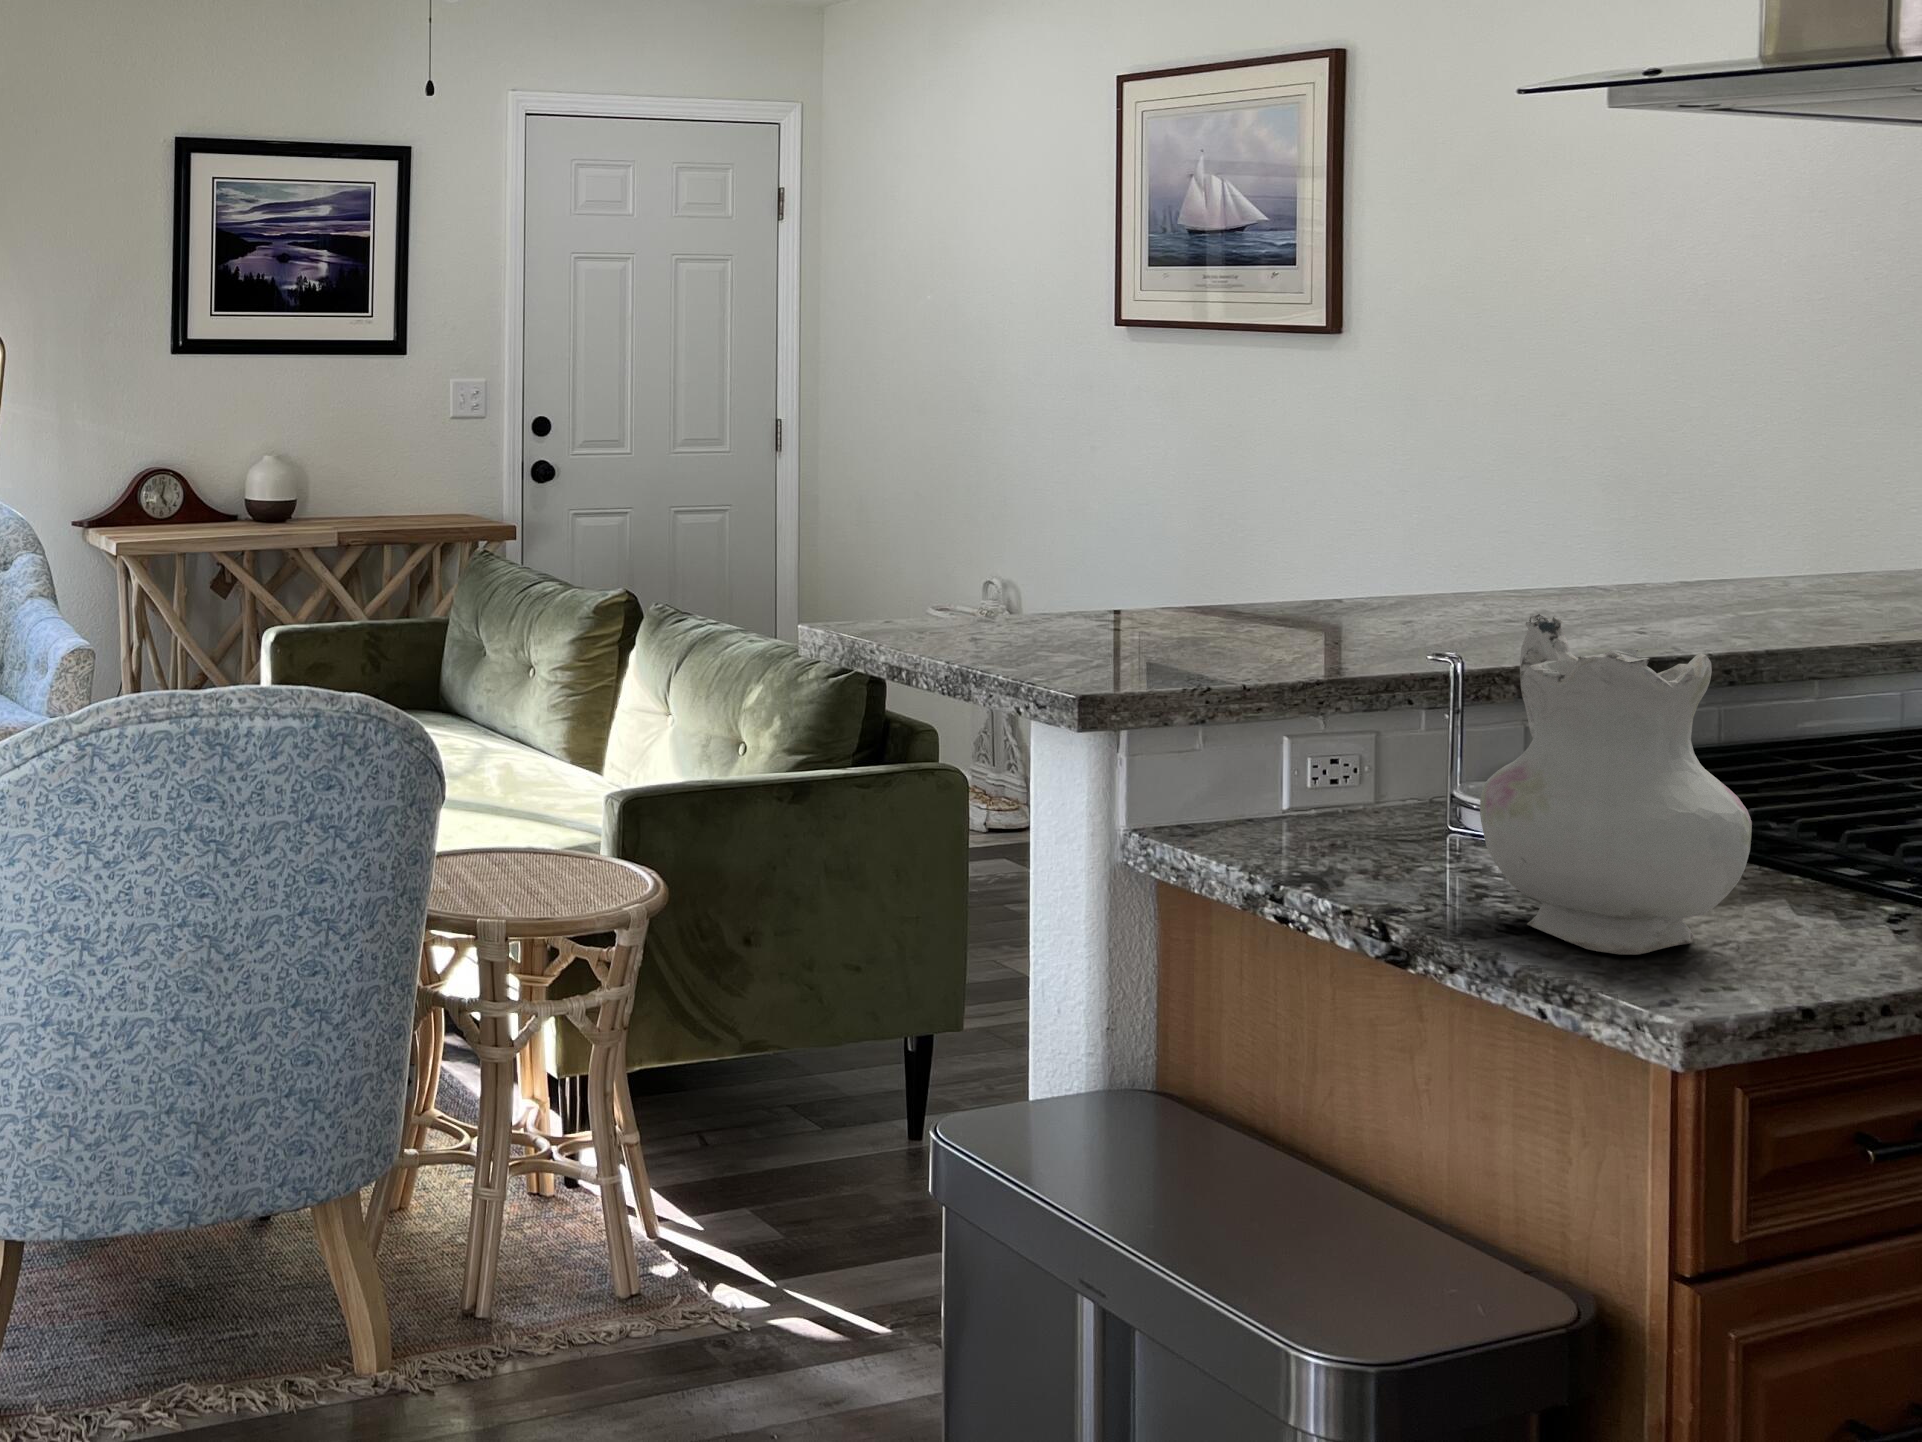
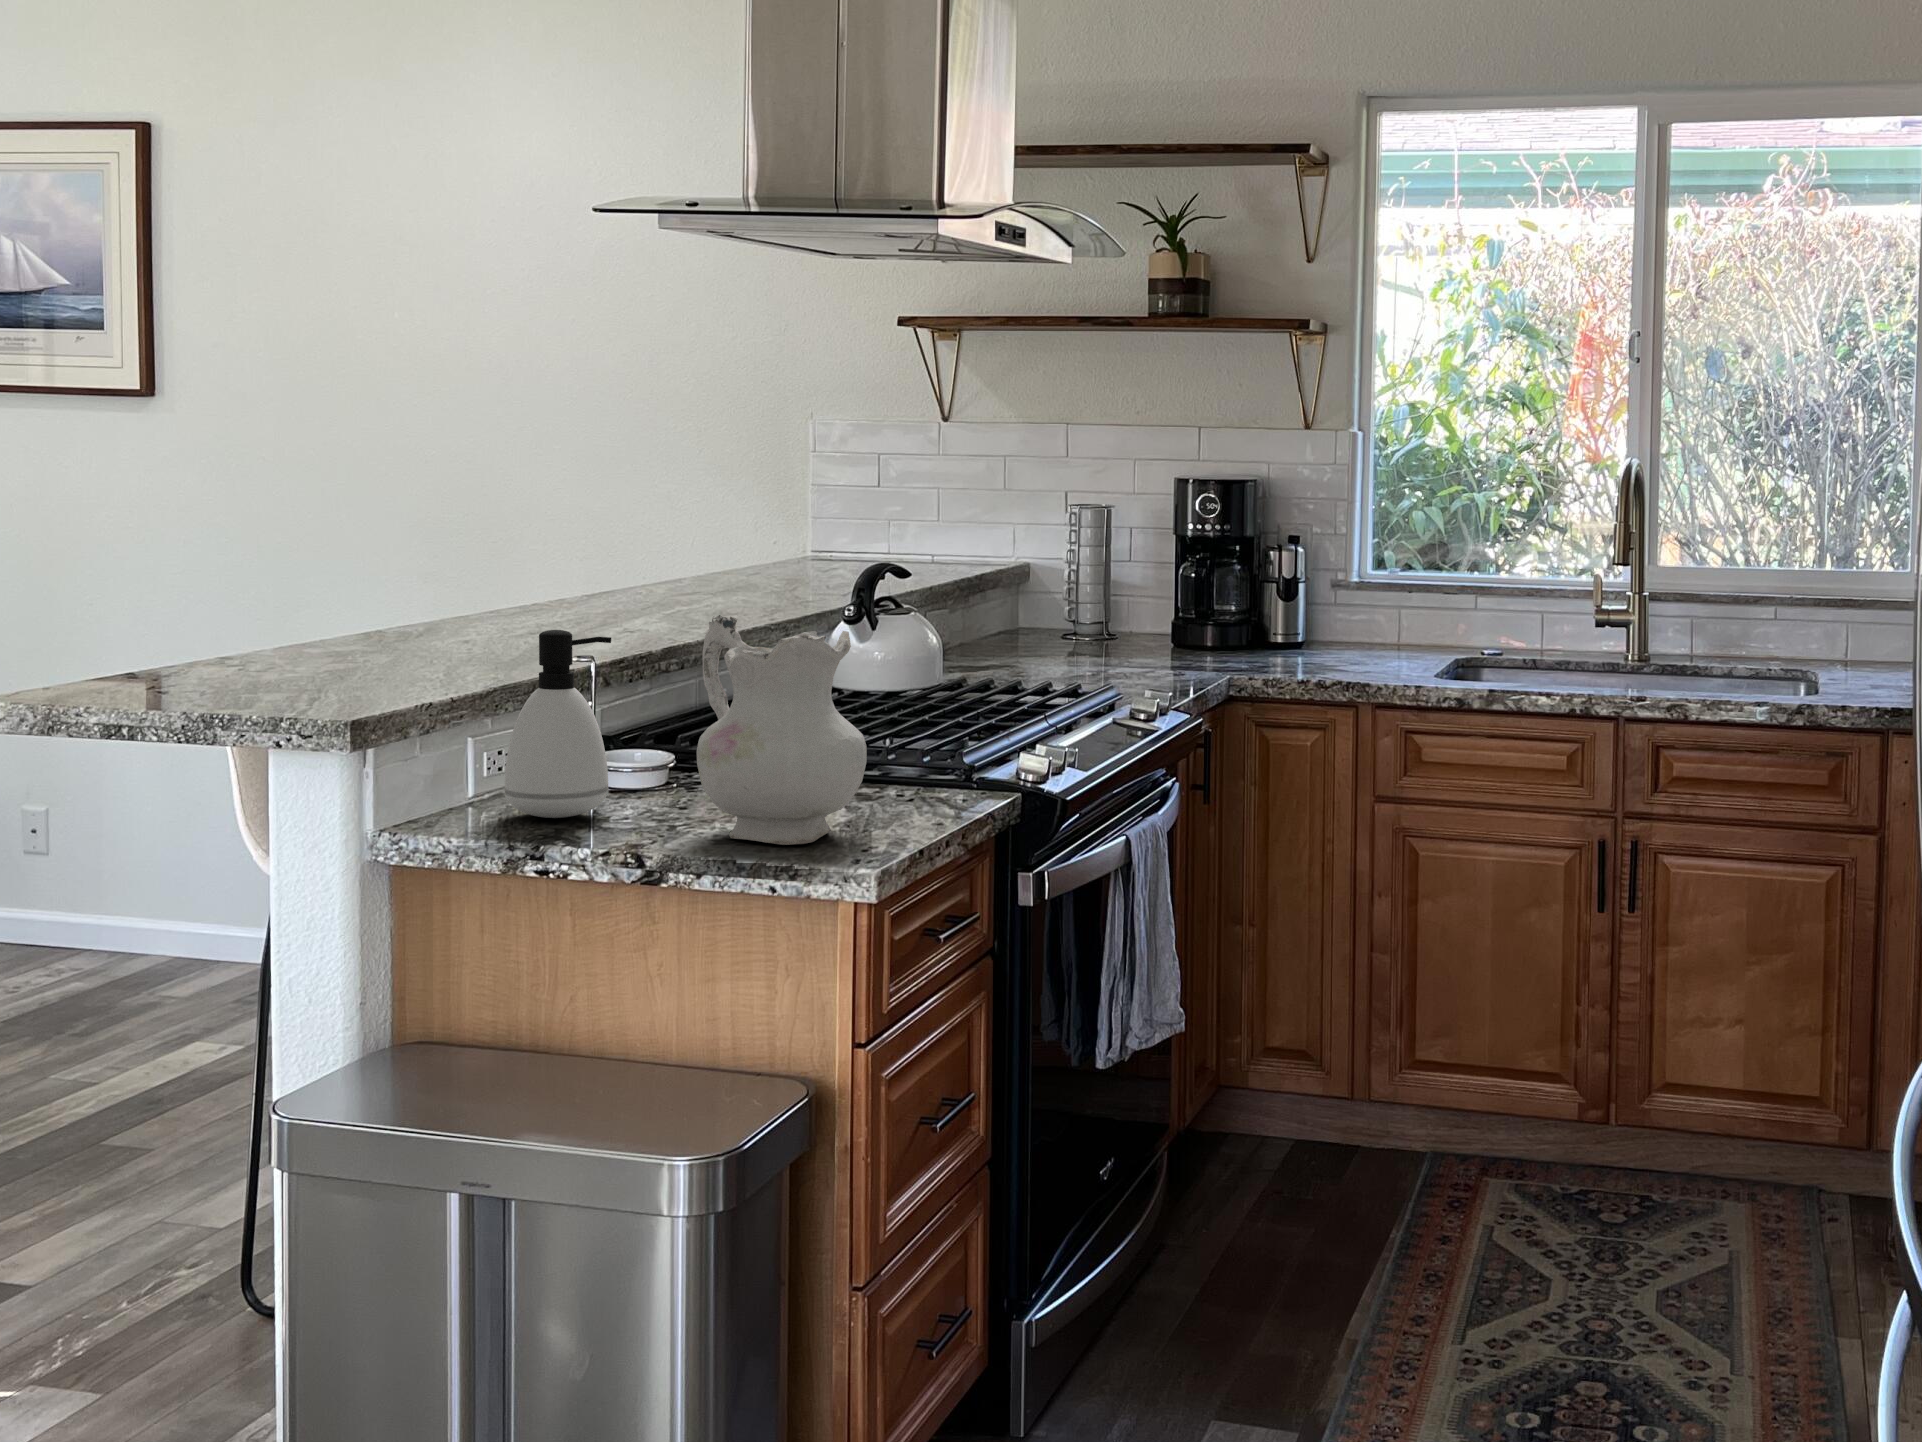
soap dispenser: none [1272,615,1411,854] -> present [505,630,611,818]

